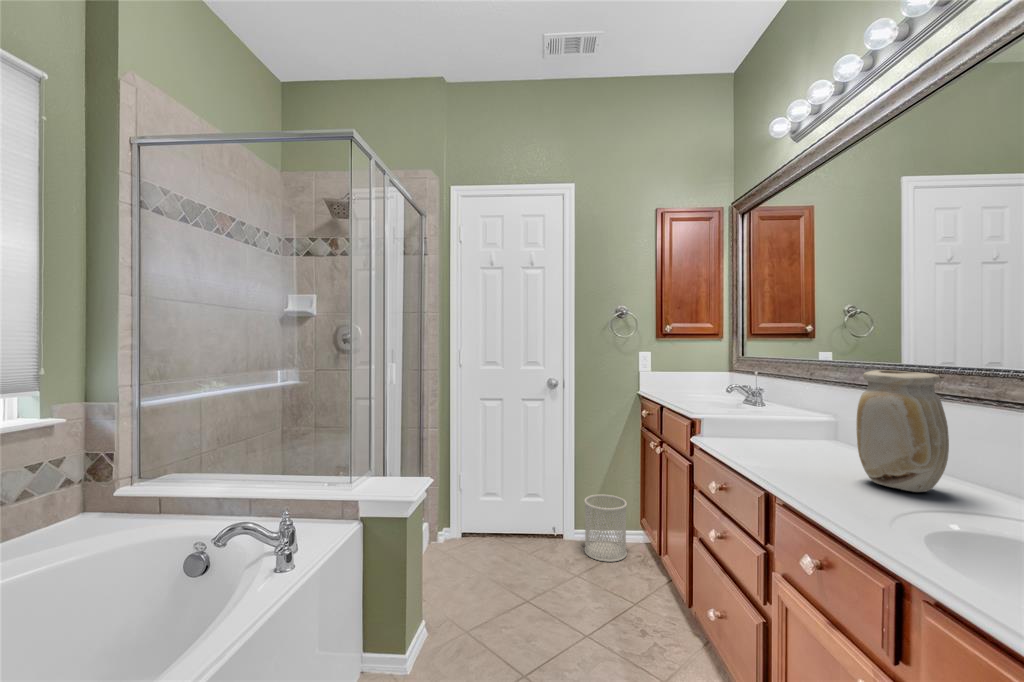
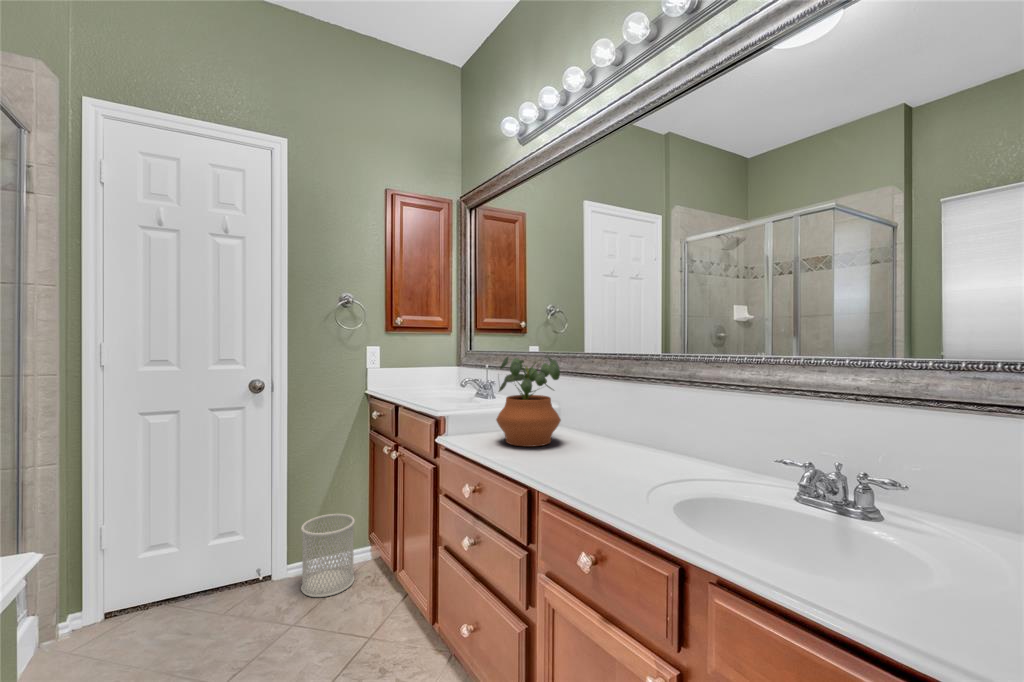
potted plant: none [746,365,822,456] -> present [496,356,561,447]
vase: present [856,370,949,492] -> none [602,357,669,467]

